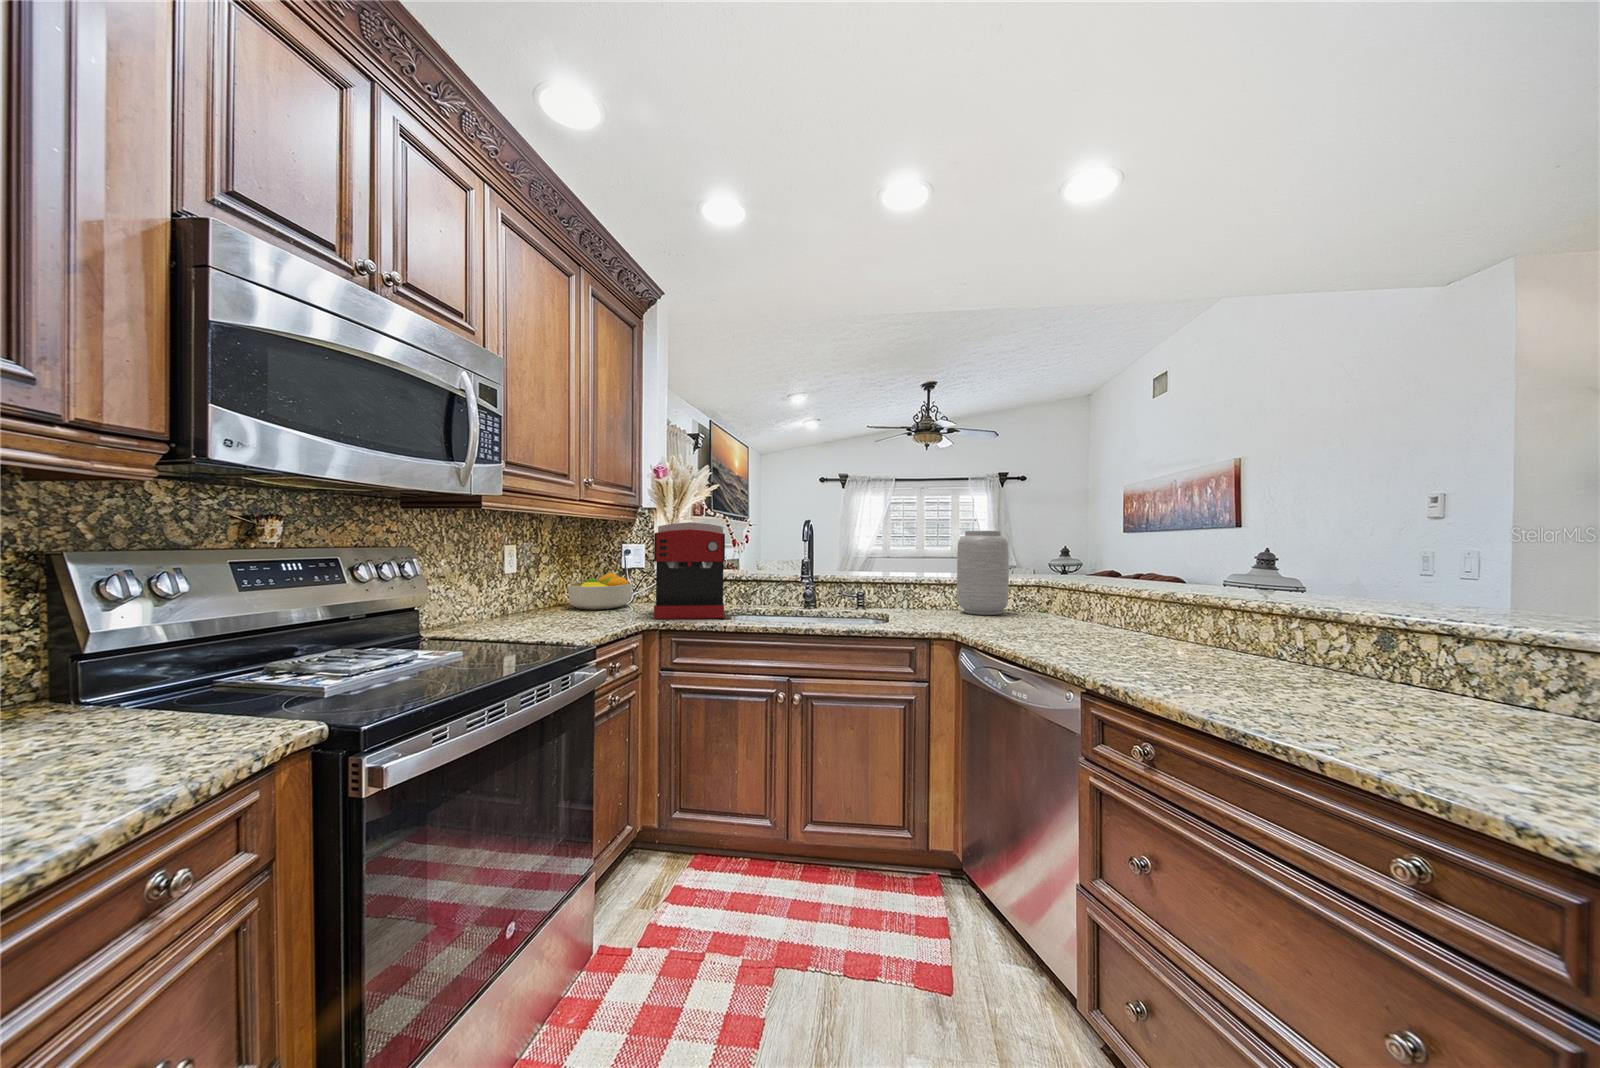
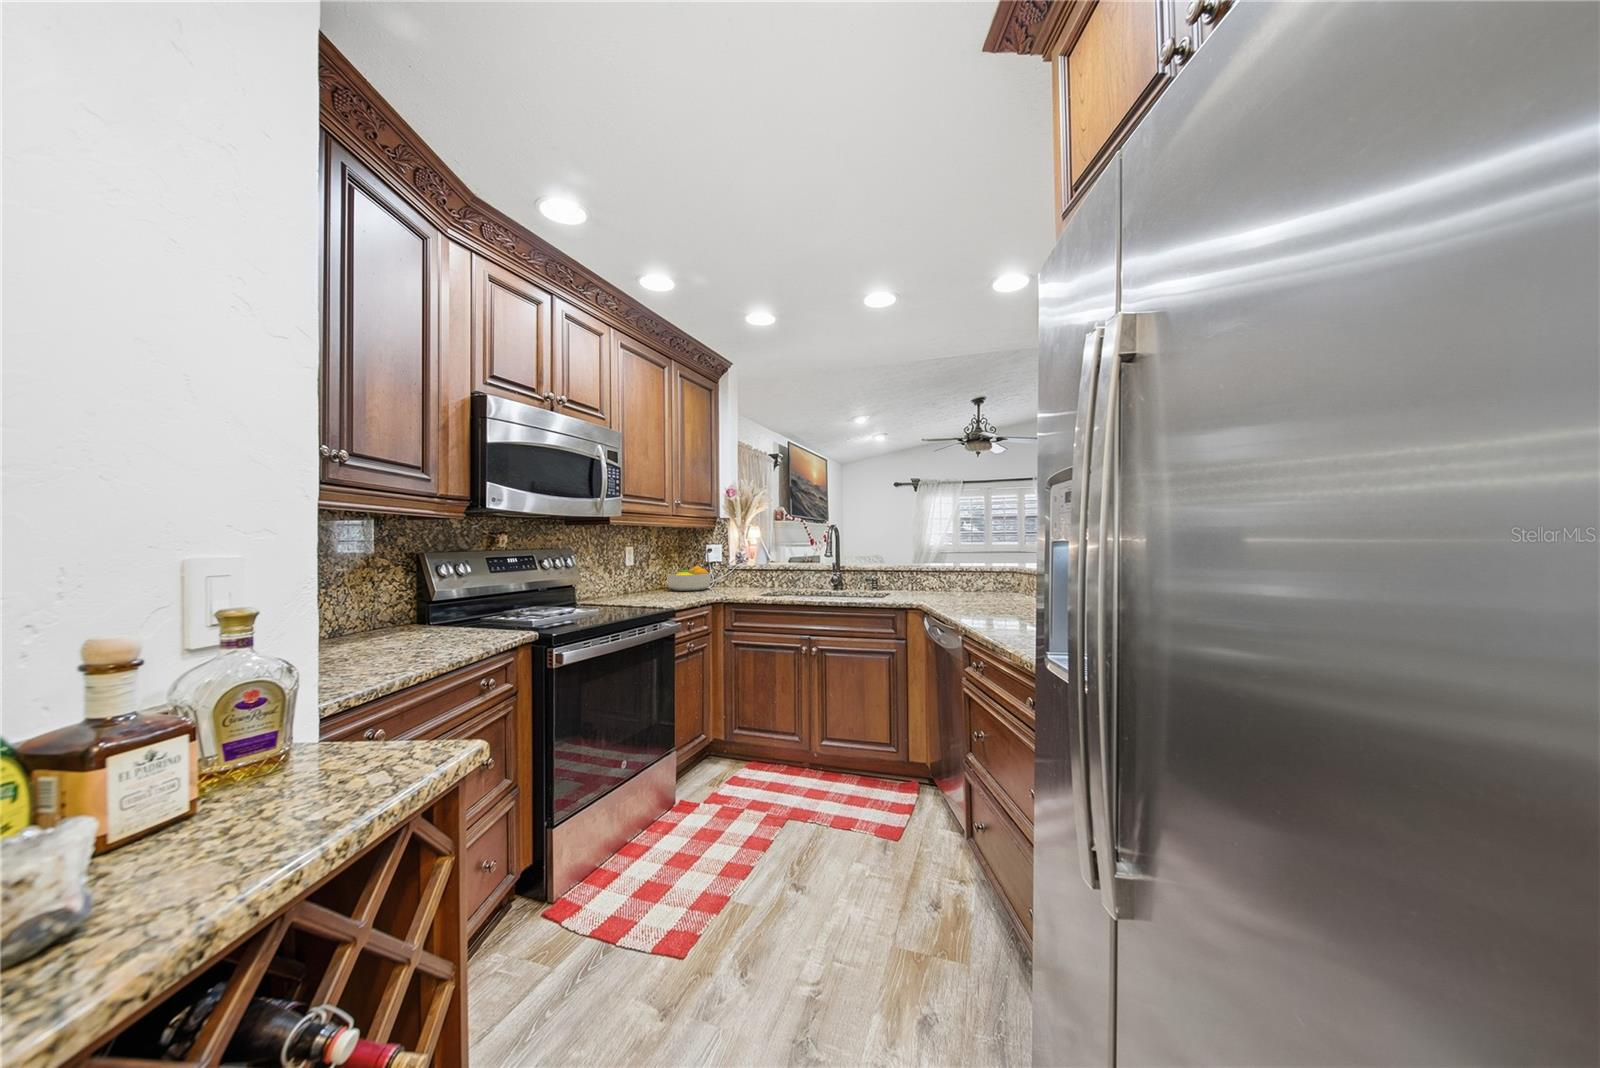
coffee maker: present [654,522,725,619] -> none [720,530,772,597]
vase: present [957,531,1009,615] -> none [947,532,986,597]

